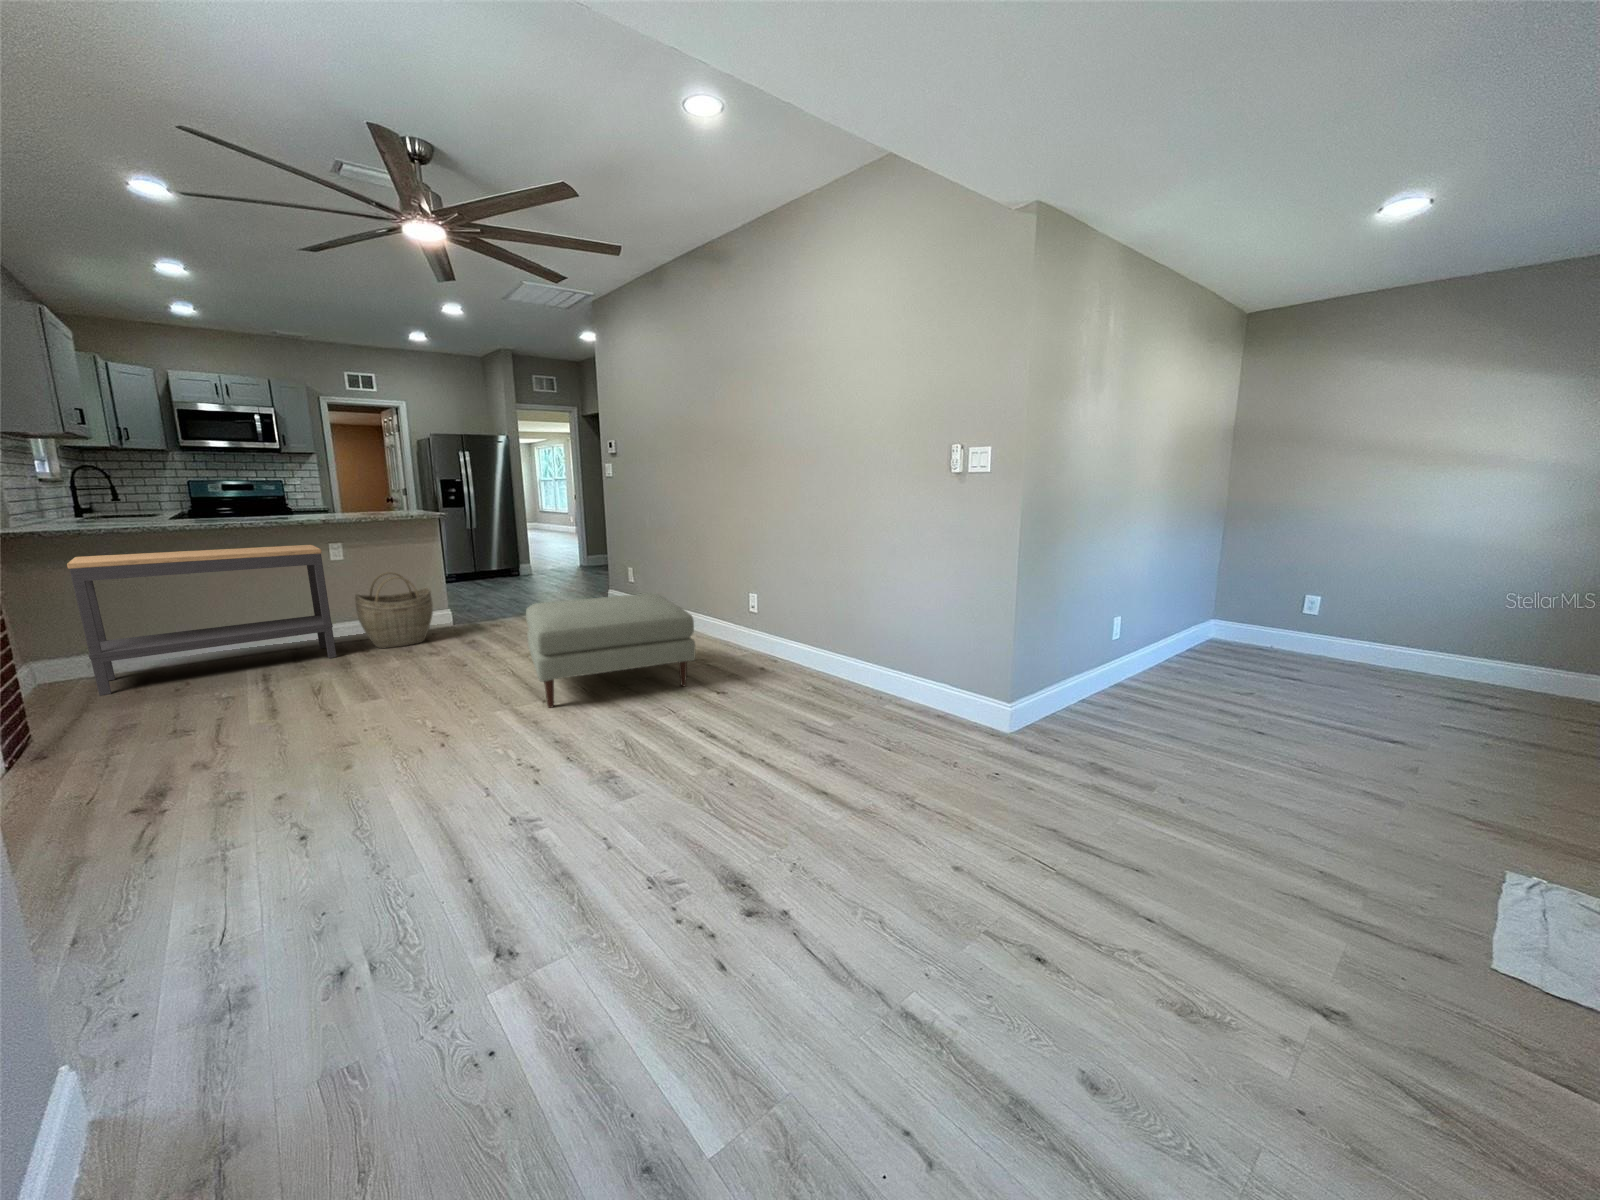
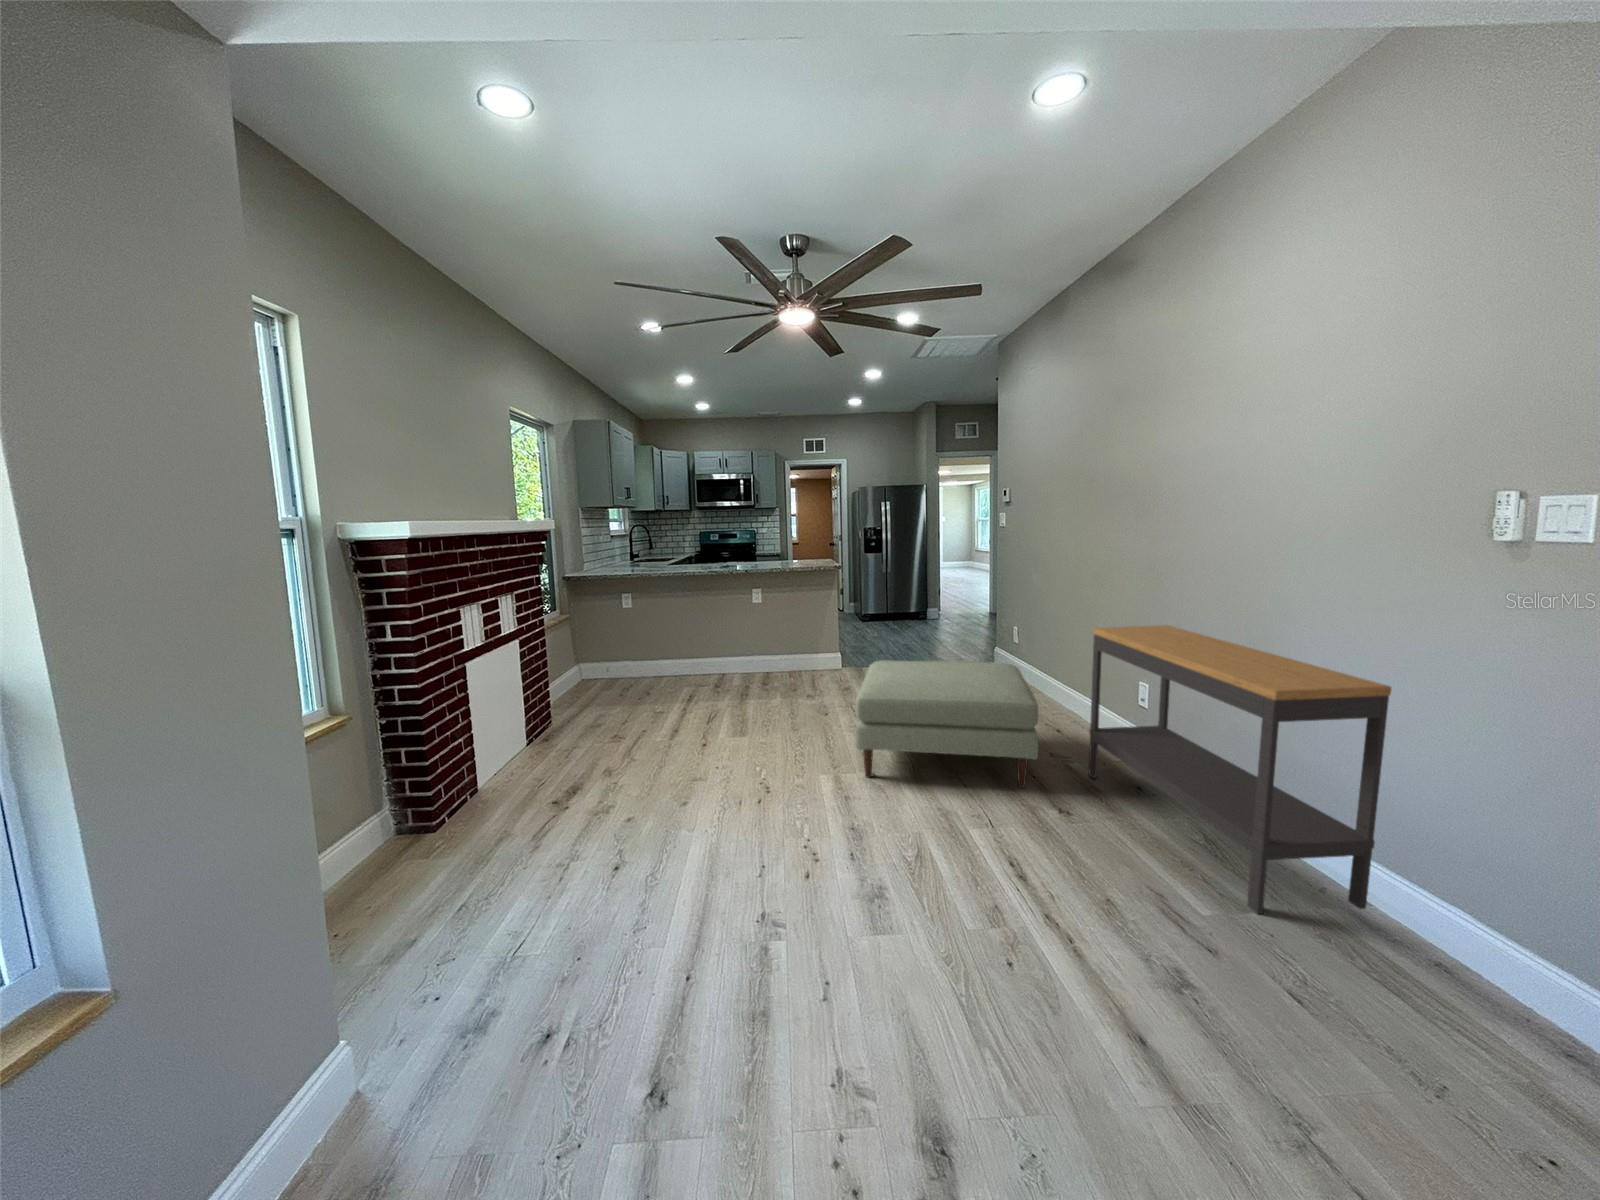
console table: present [67,545,336,696] -> present [1089,625,1391,914]
woven basket: present [355,572,433,648] -> none [763,613,818,679]

